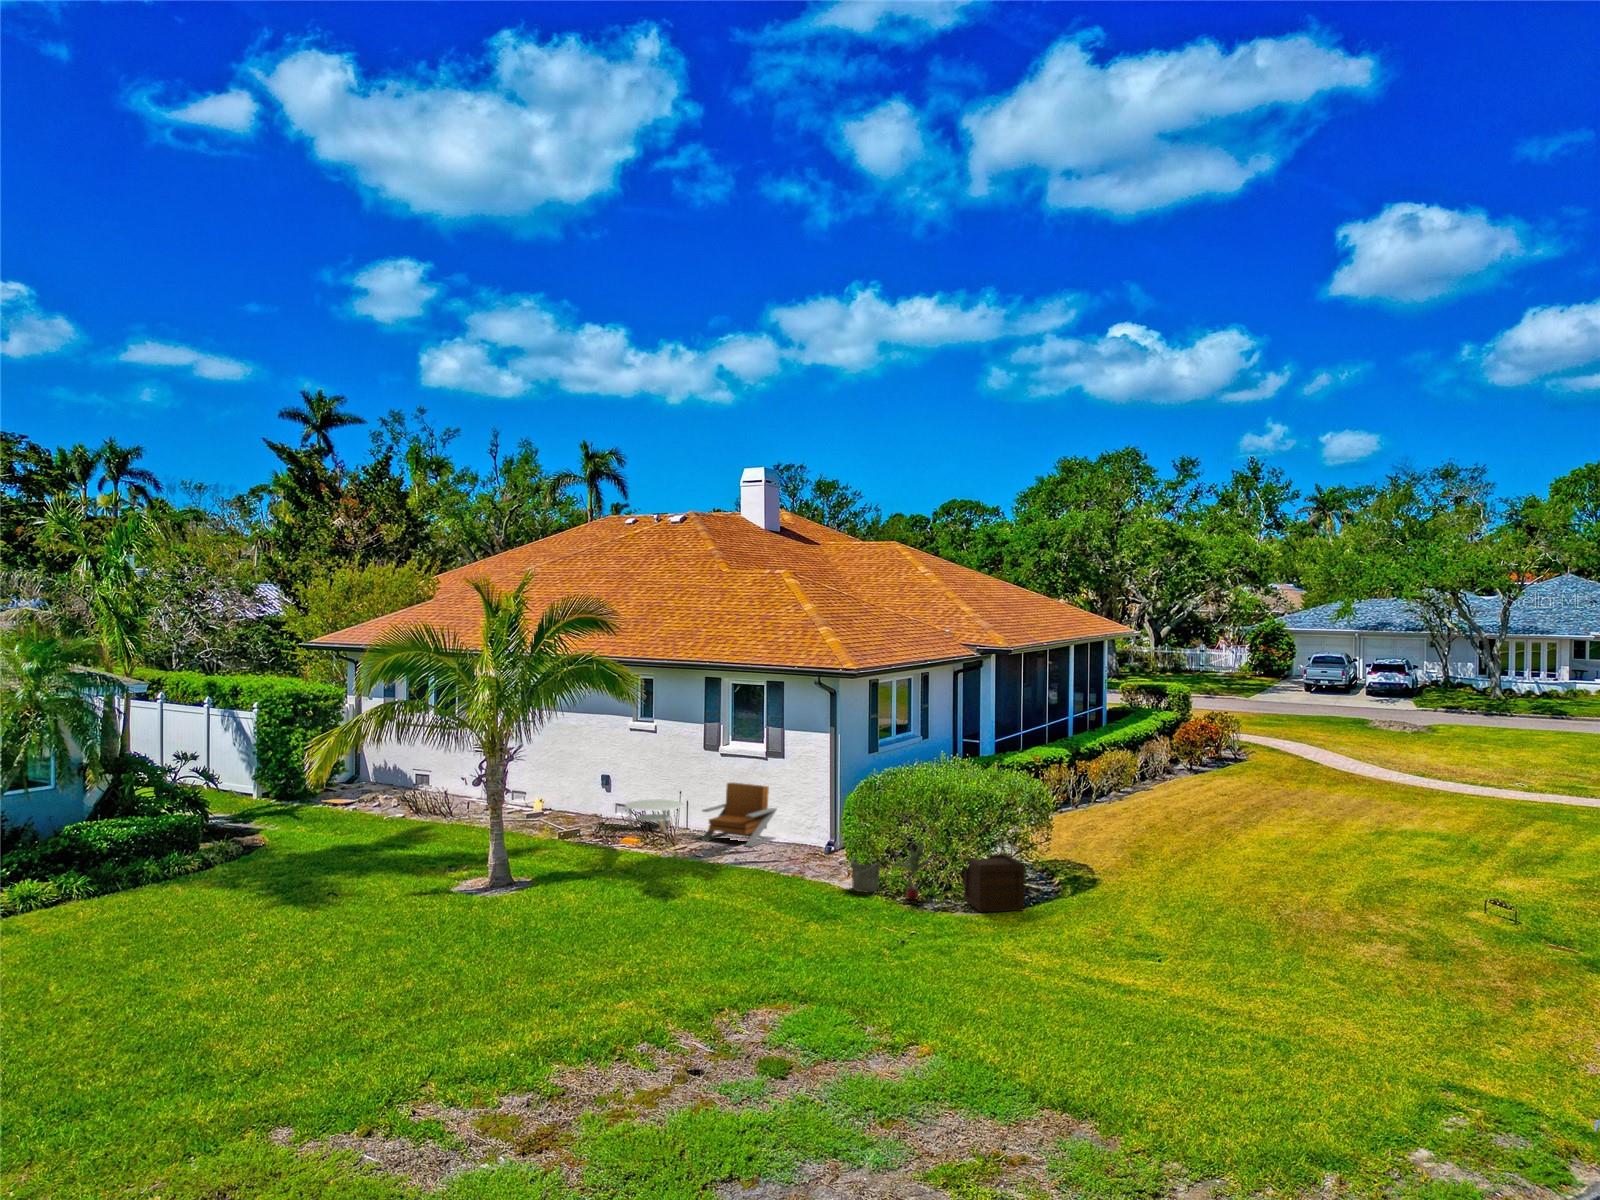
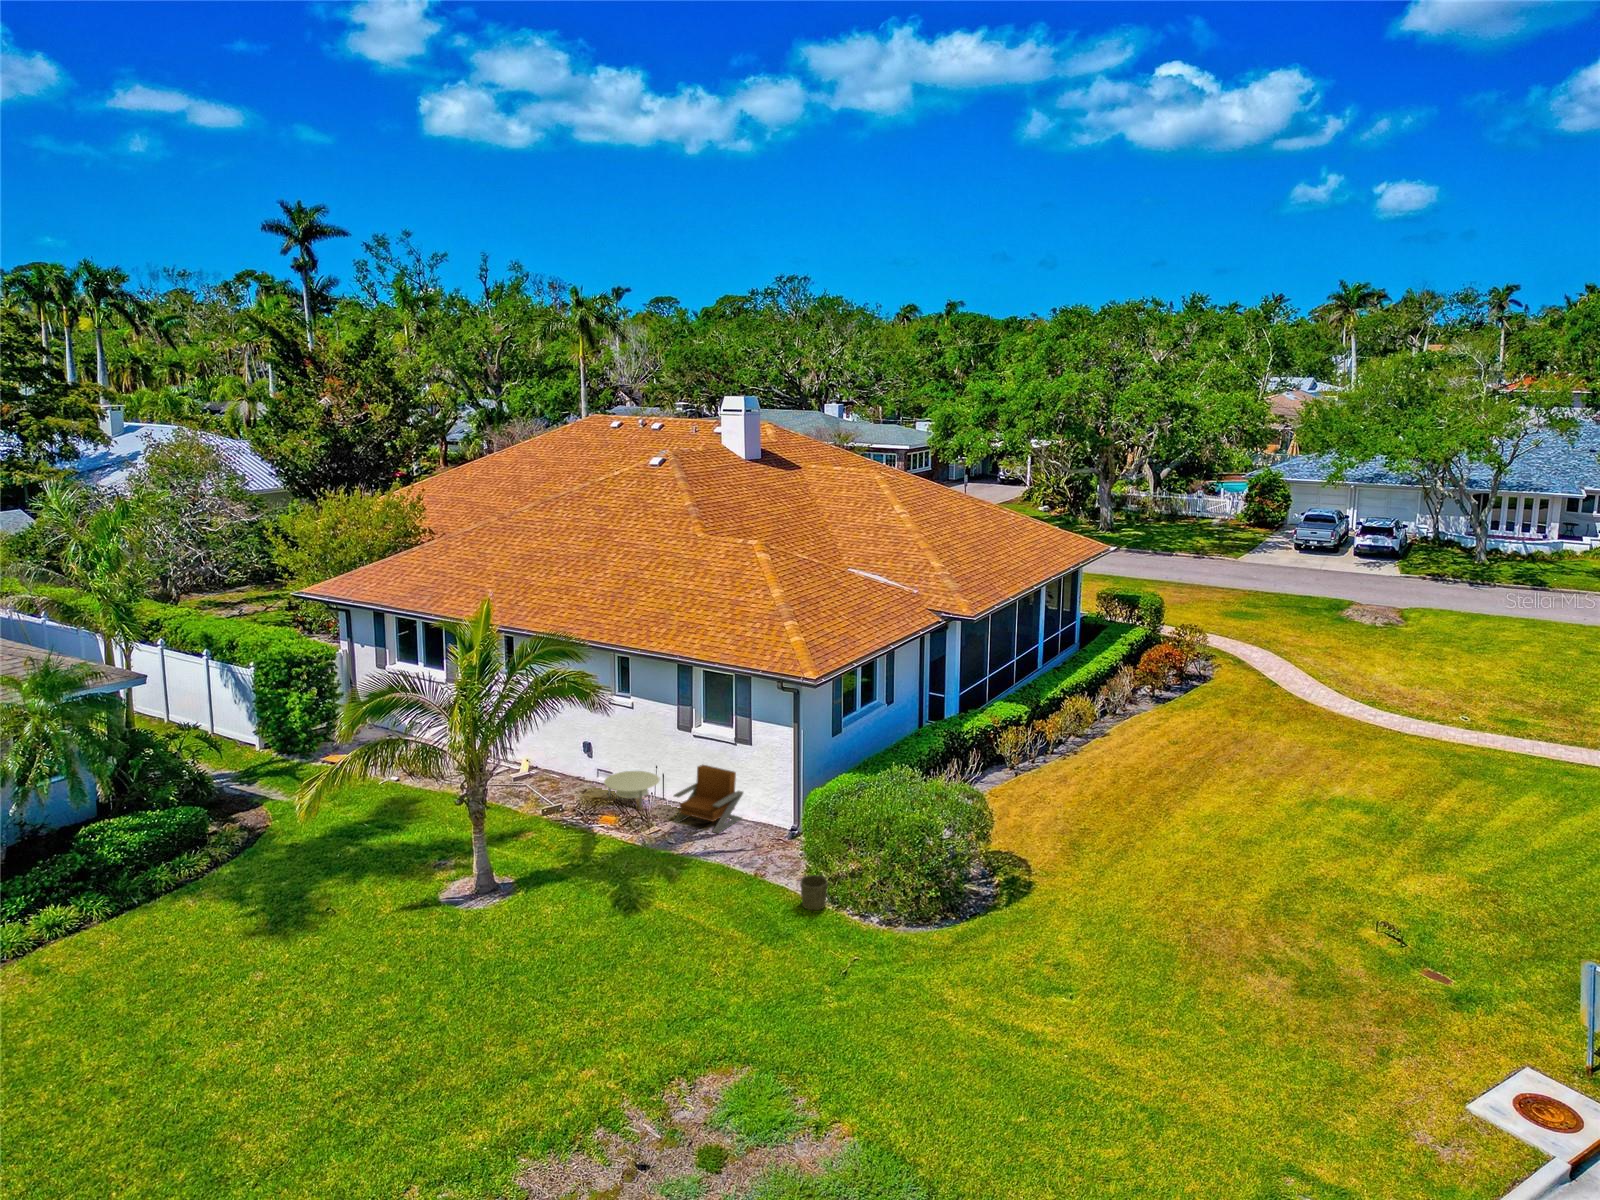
potted tree: present [891,841,935,900] -> none [835,869,877,924]
wooden crate: present [964,854,1025,912] -> none [902,882,956,944]

